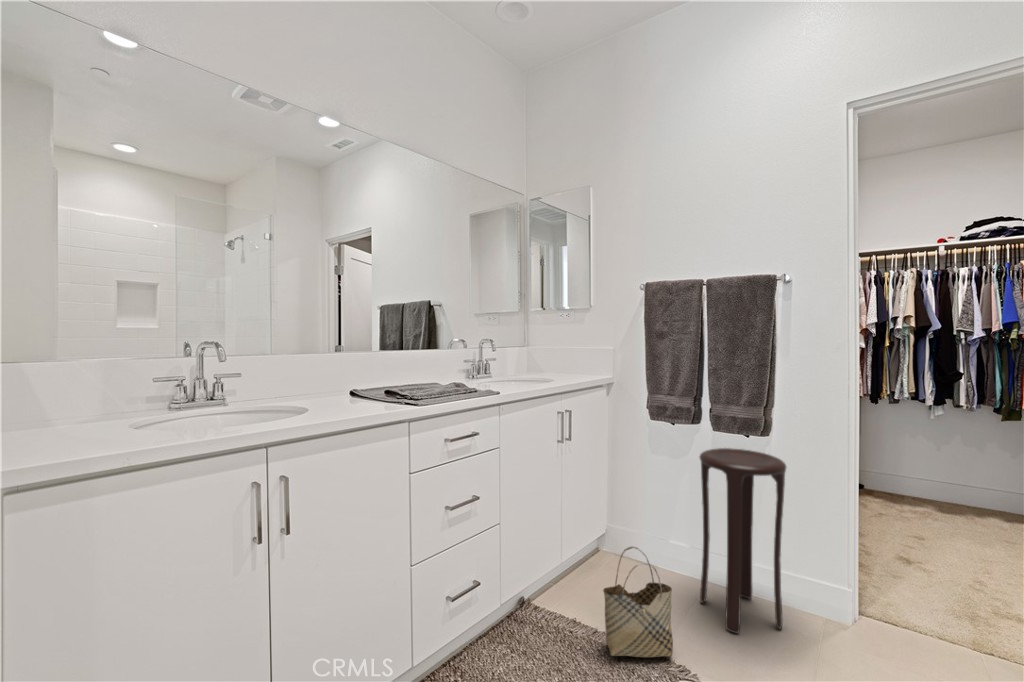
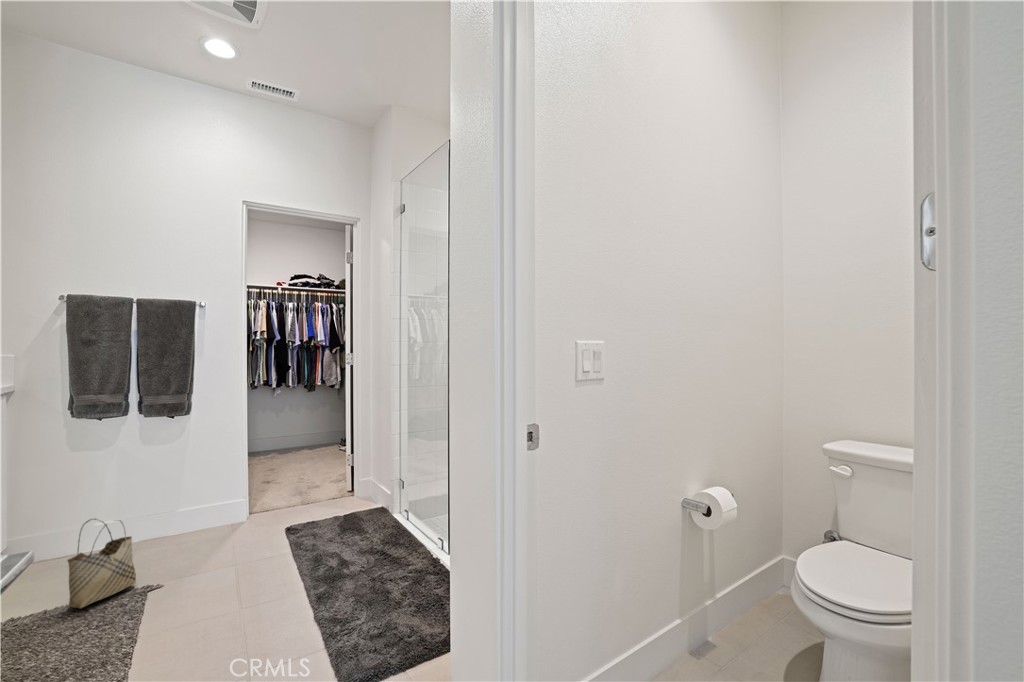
stool: present [700,448,786,633] -> none [139,427,209,555]

